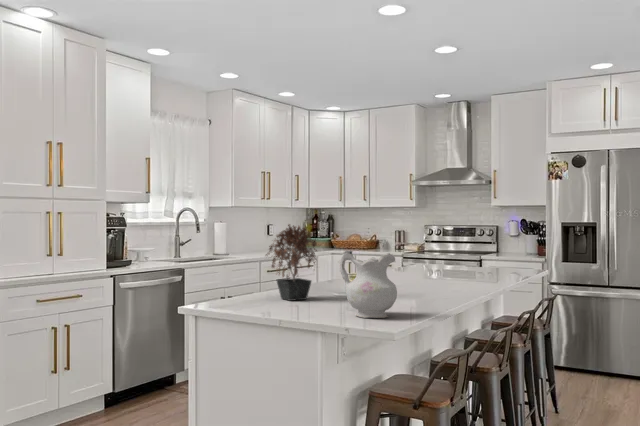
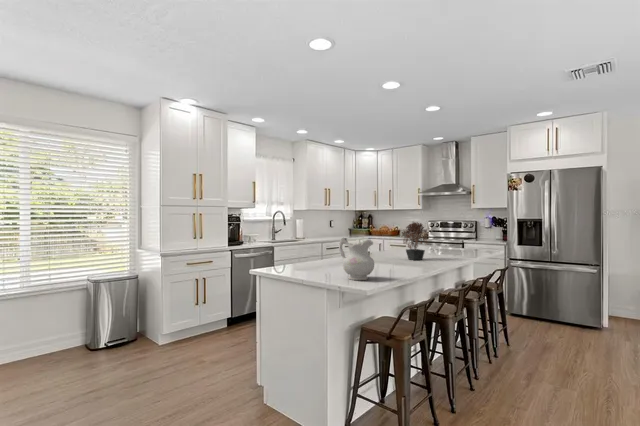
potted plant: present [266,224,317,301] -> present [401,222,427,260]

